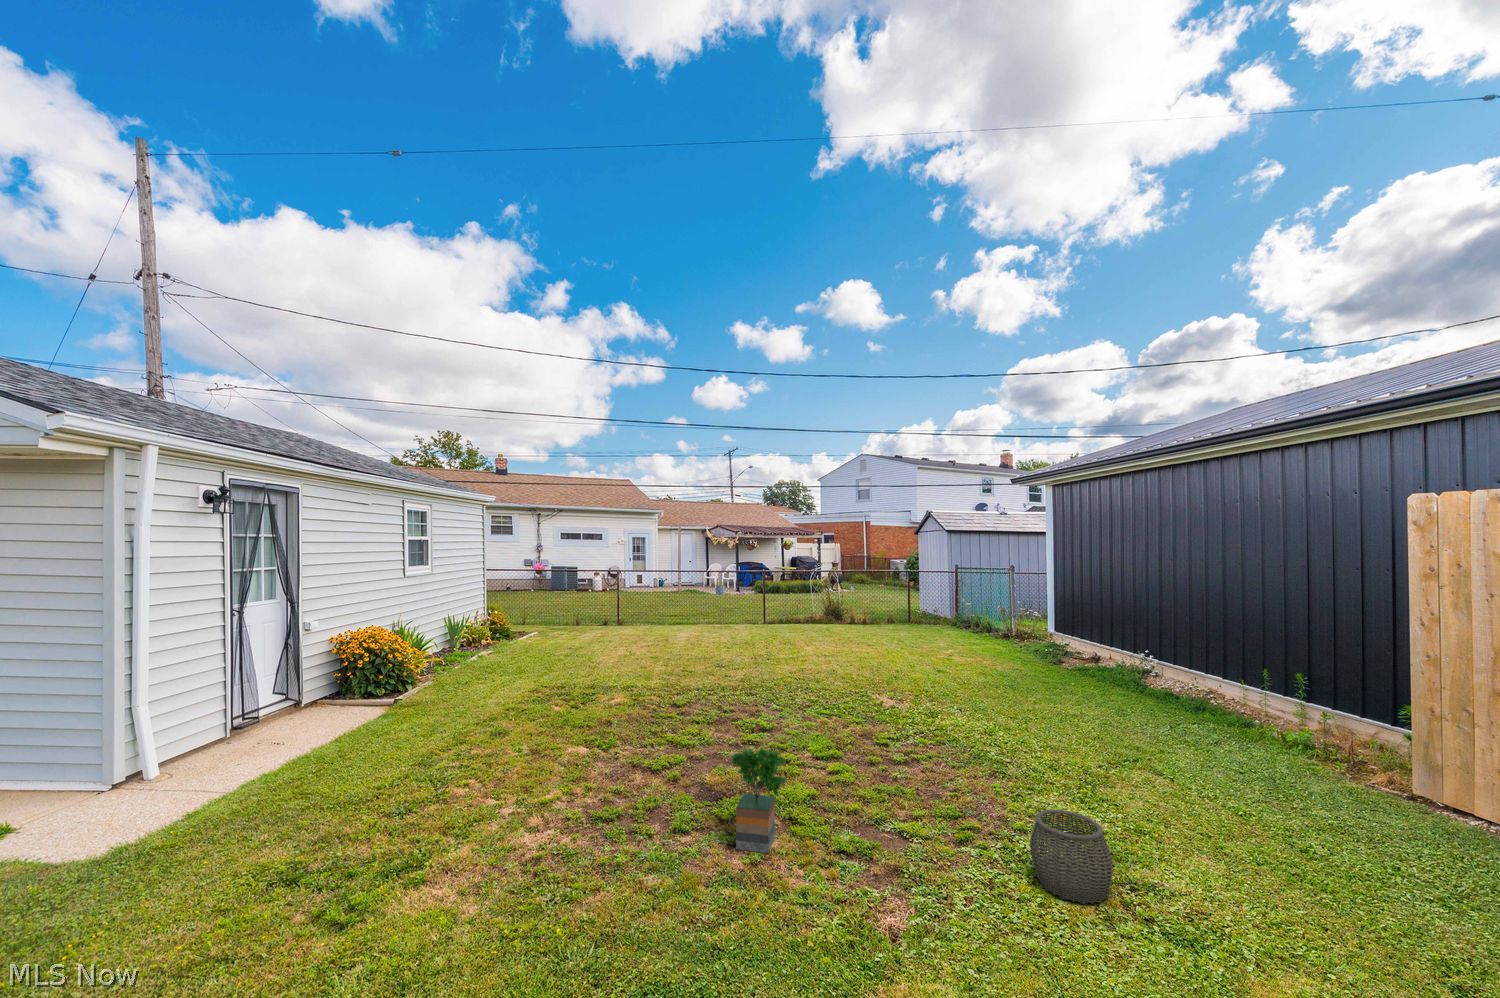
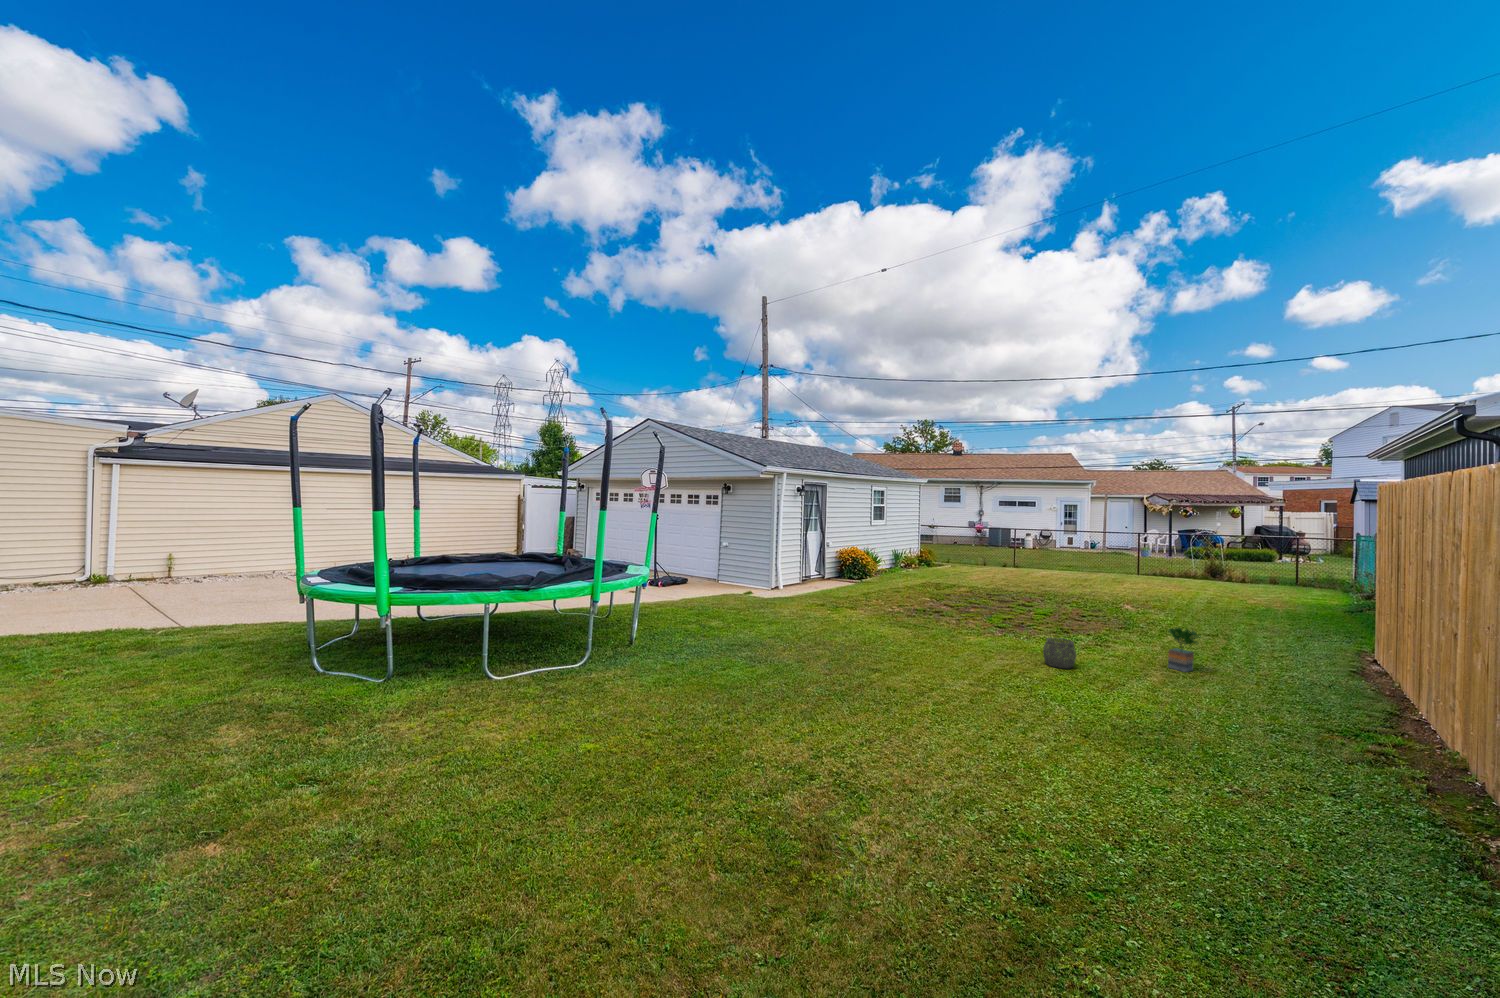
potted tree: present [730,748,786,853] -> present [1168,627,1201,672]

